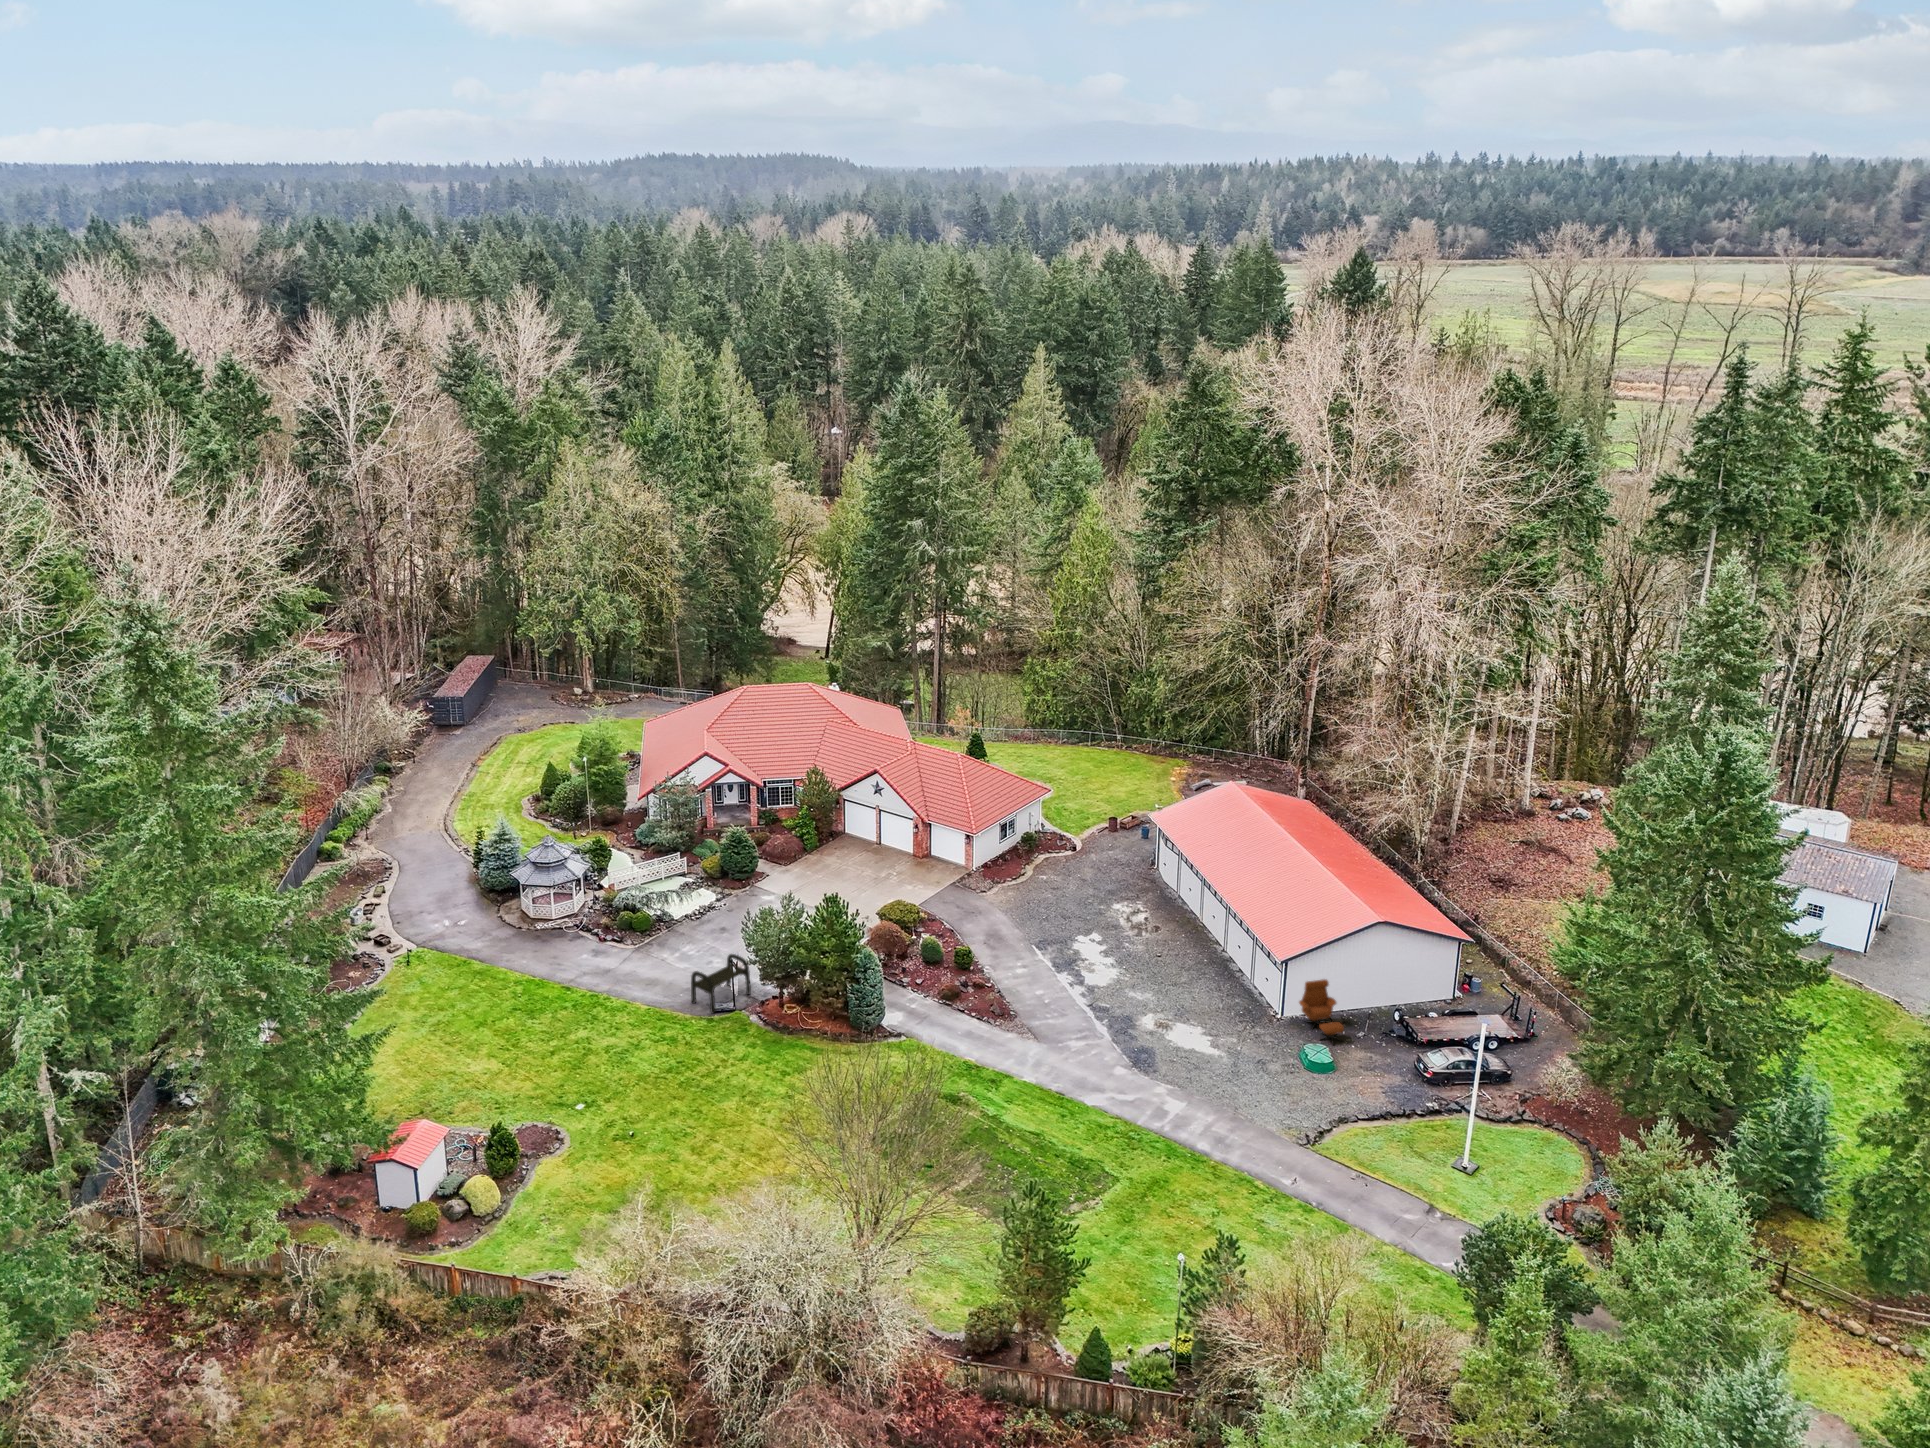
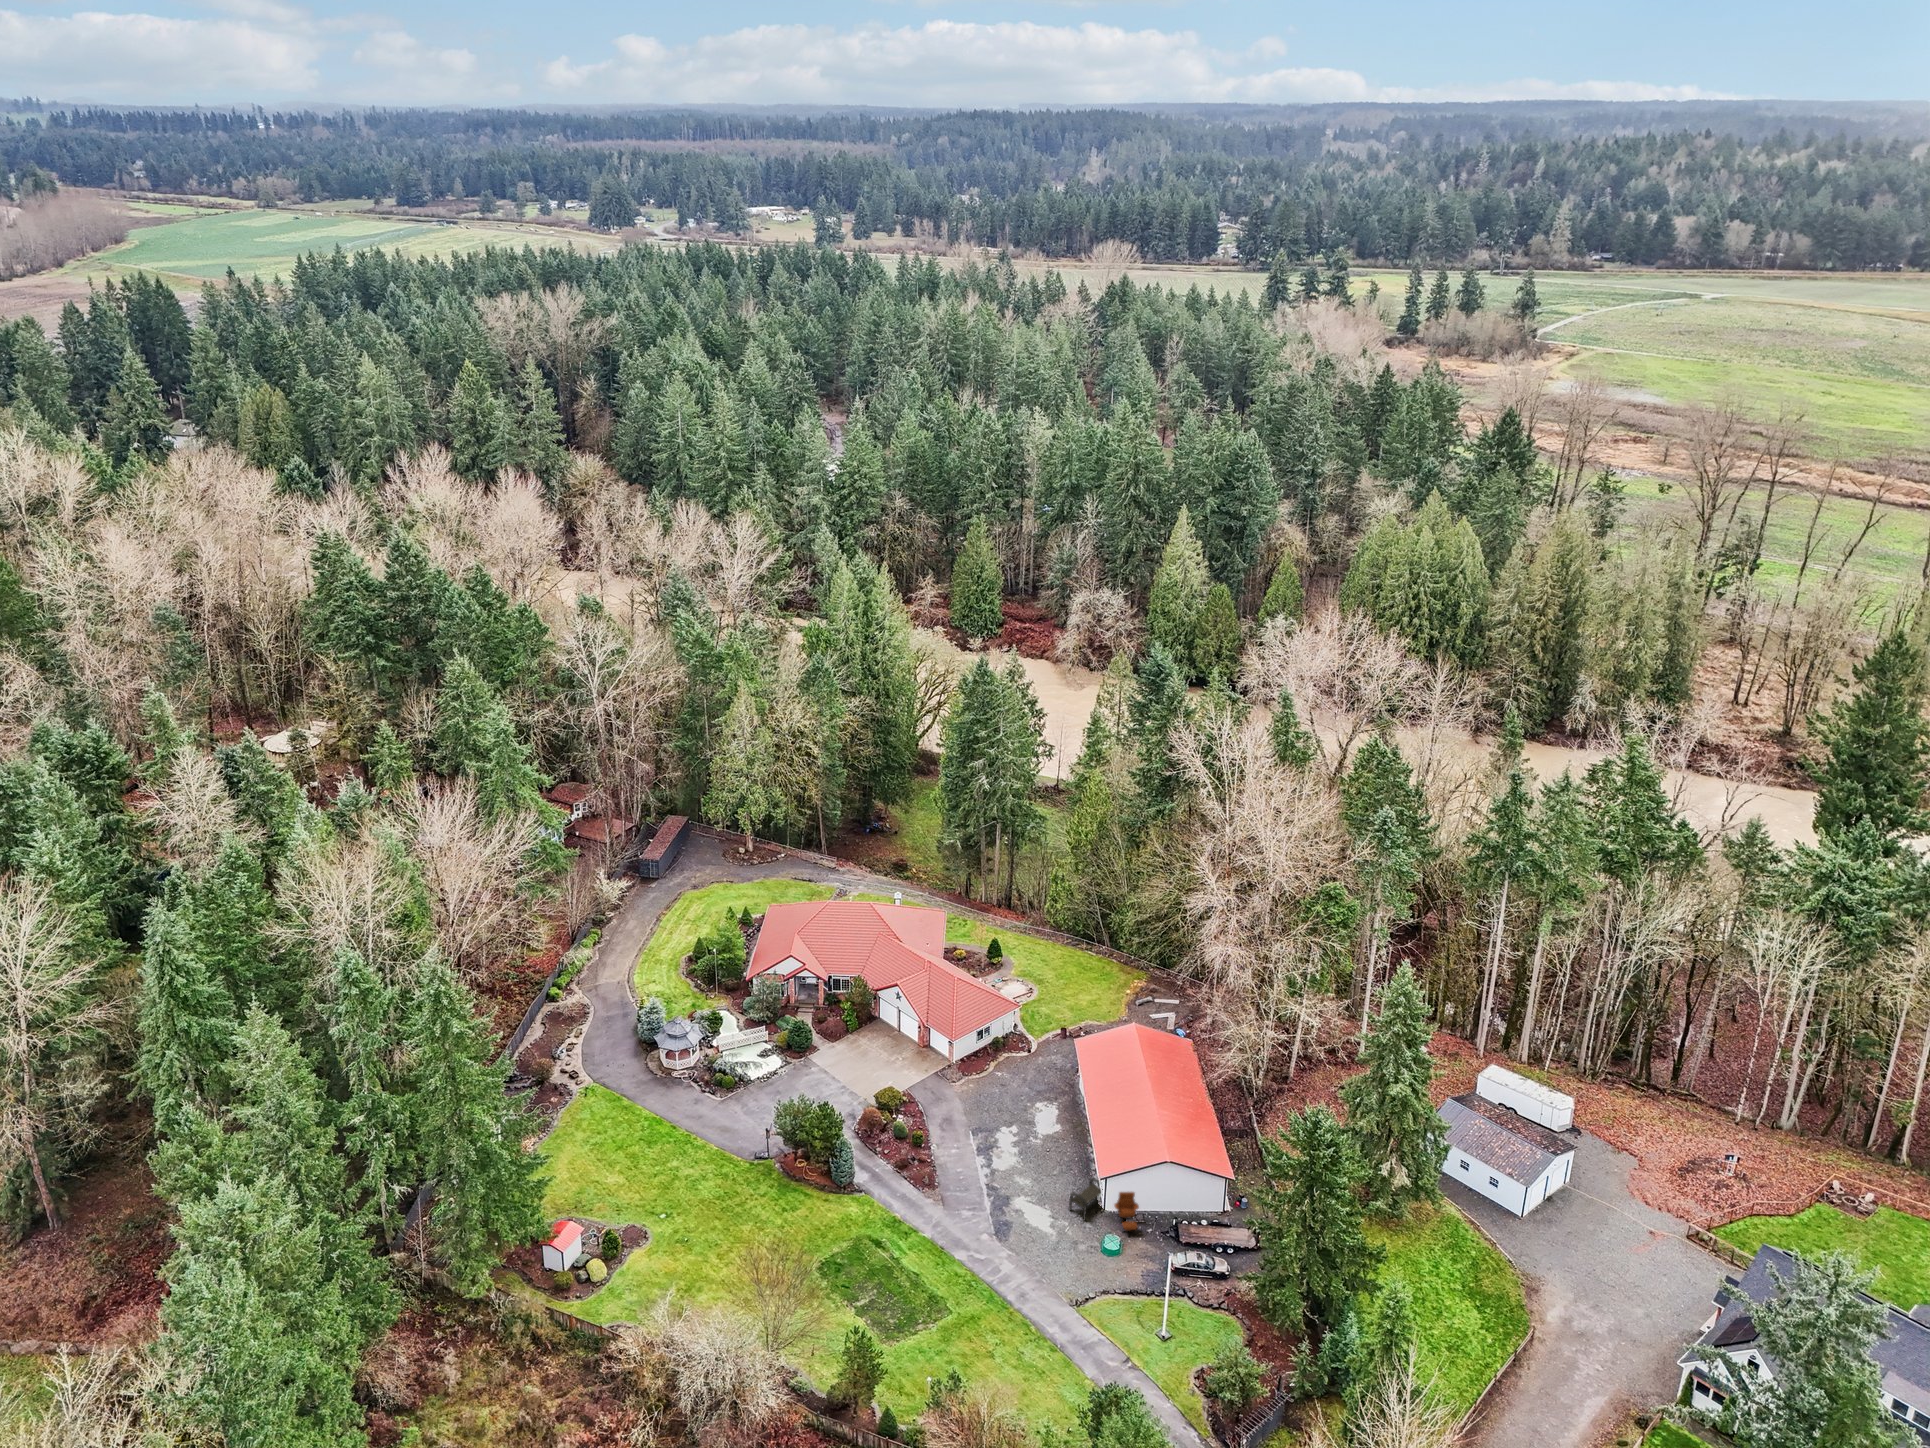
bench: present [691,954,751,1013] -> present [1069,1178,1103,1220]

